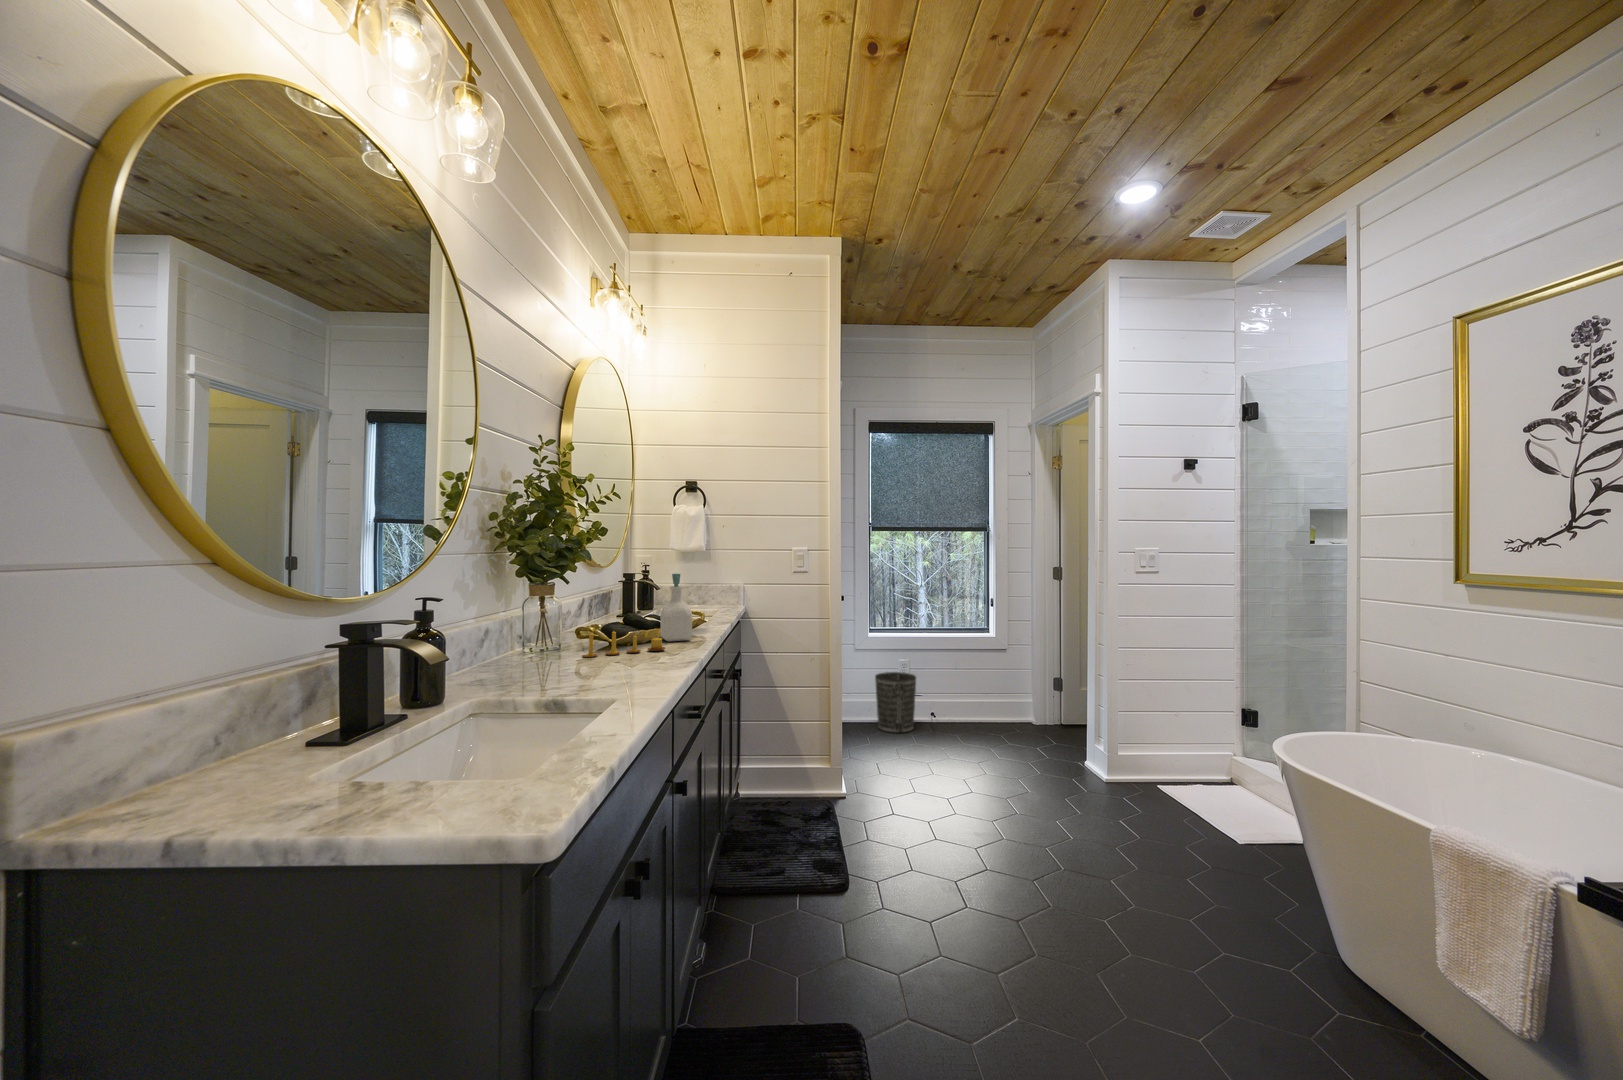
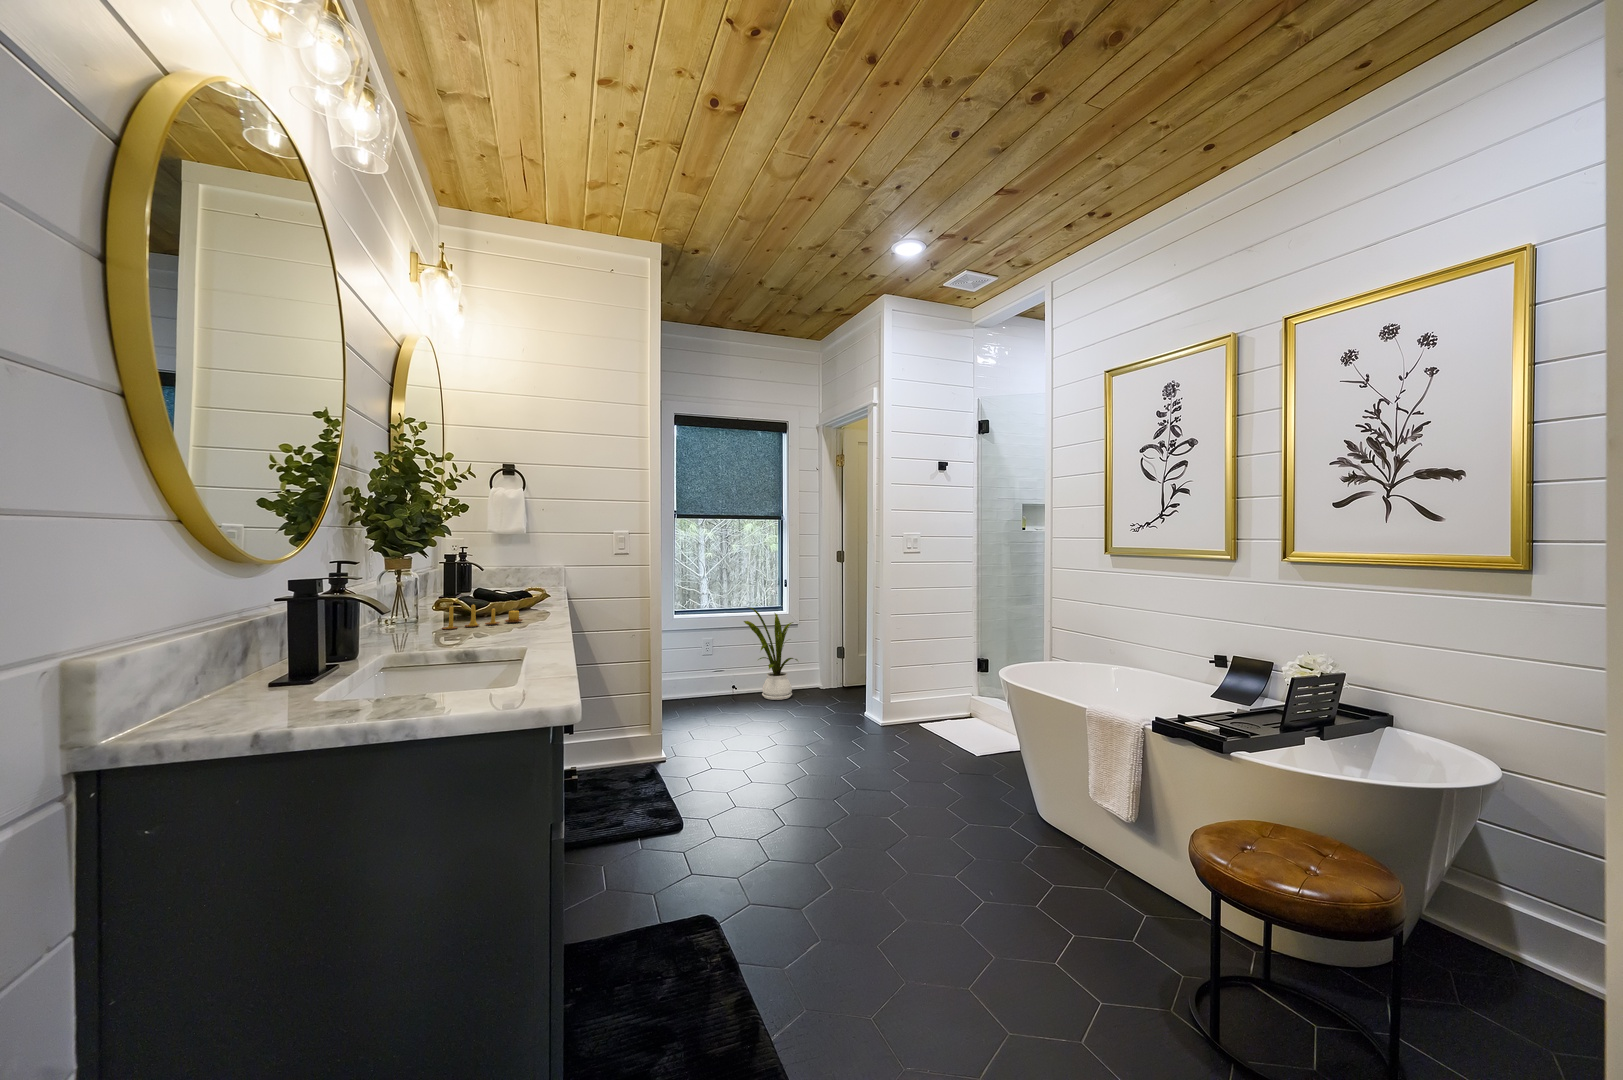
soap bottle: present [660,573,692,642] -> none [507,552,540,616]
house plant: none [939,627,1004,733] -> present [744,607,798,700]
wastebasket: present [875,672,916,733] -> none [684,651,723,706]

